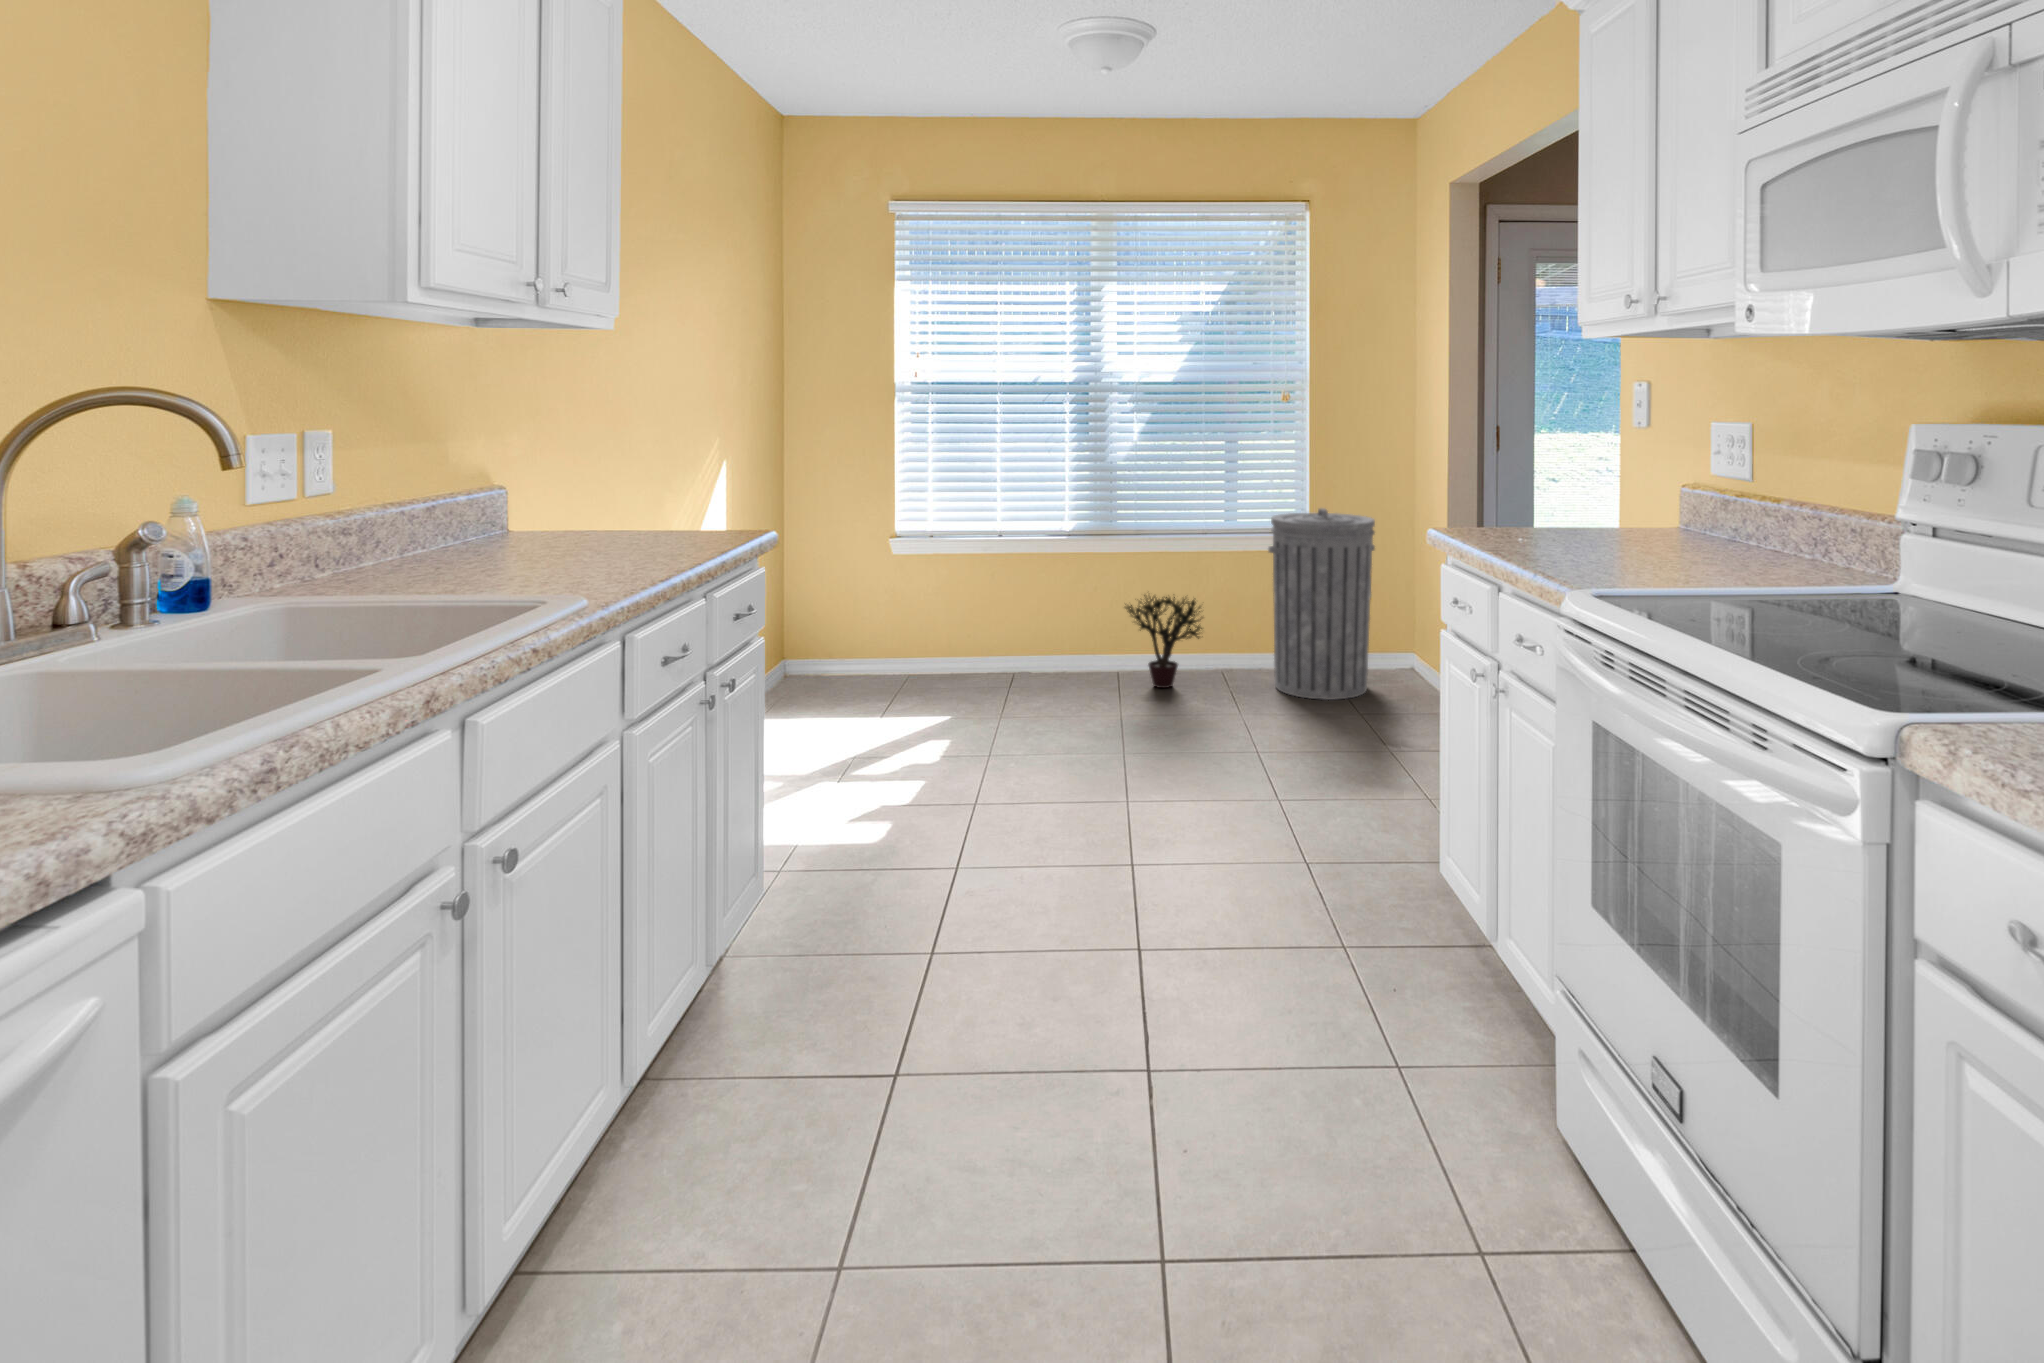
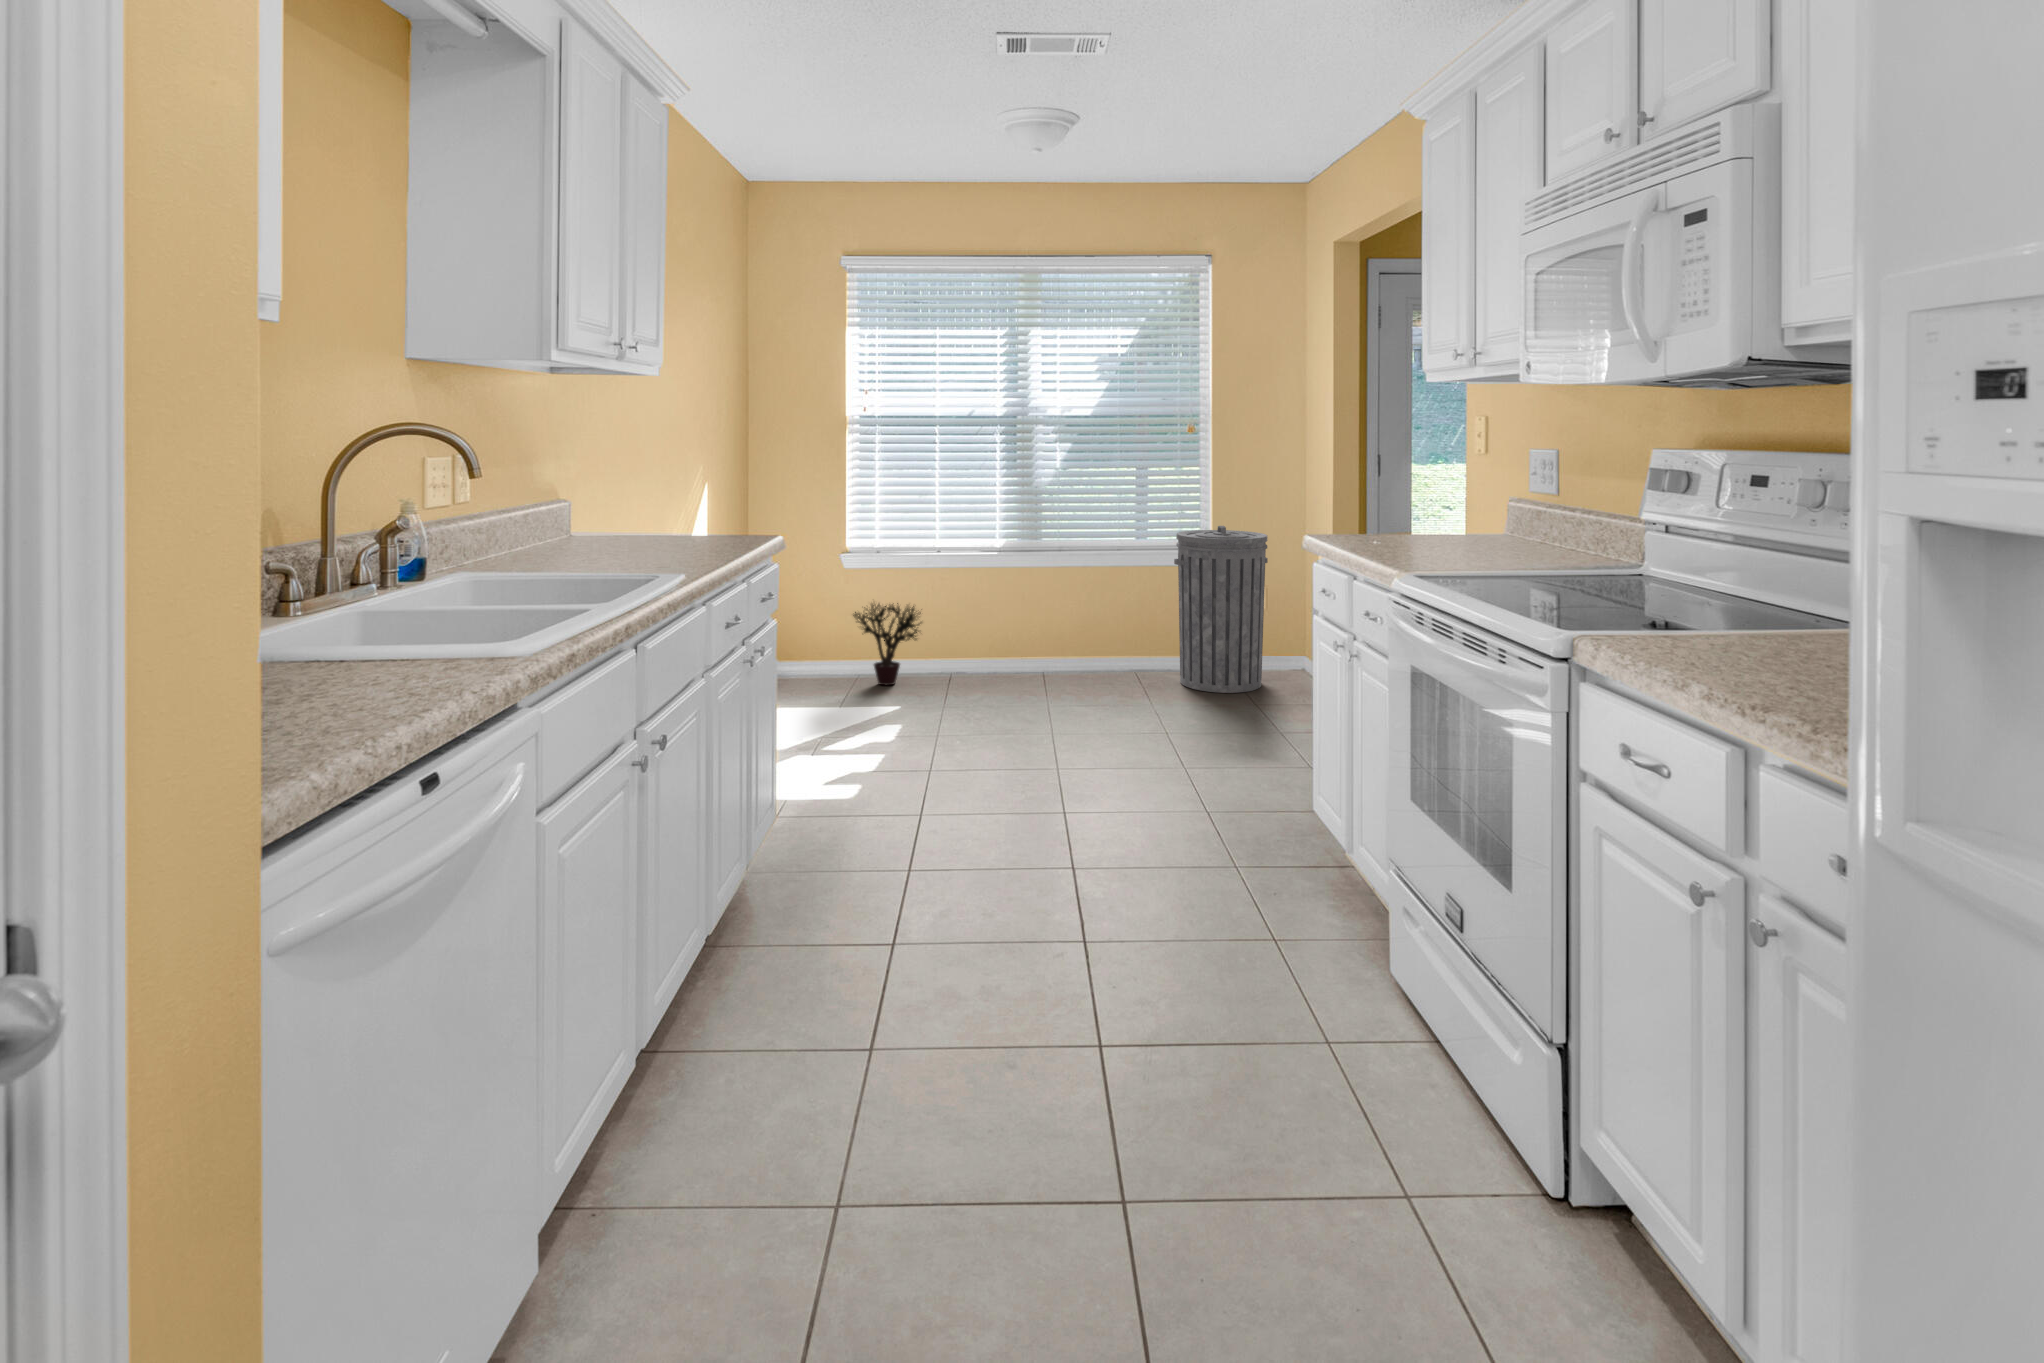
potted plant: present [1125,595,1202,688] -> present [853,603,922,685]

